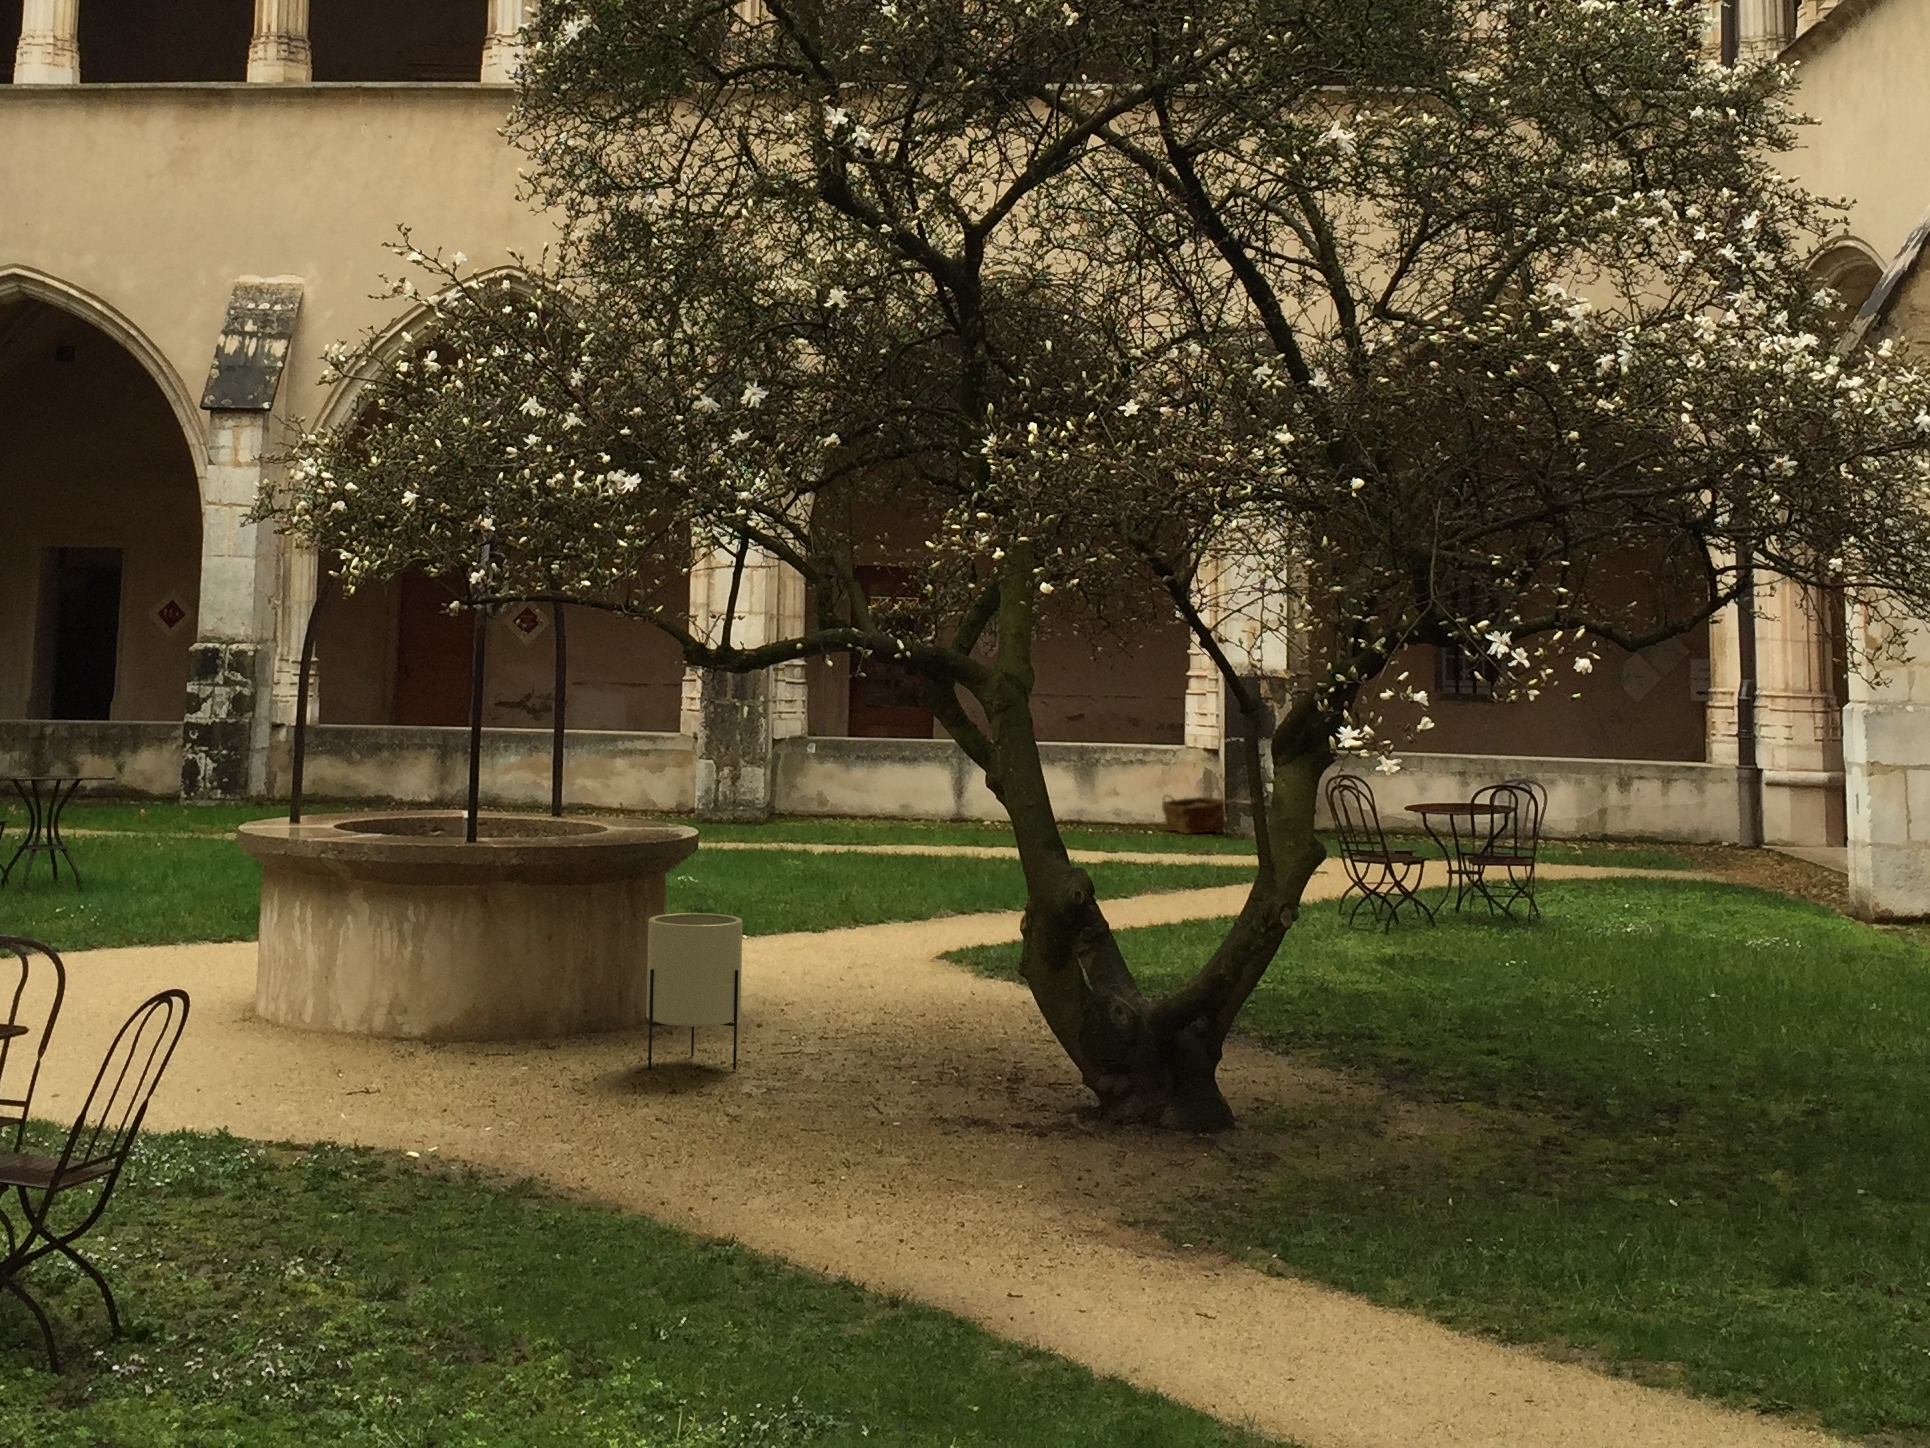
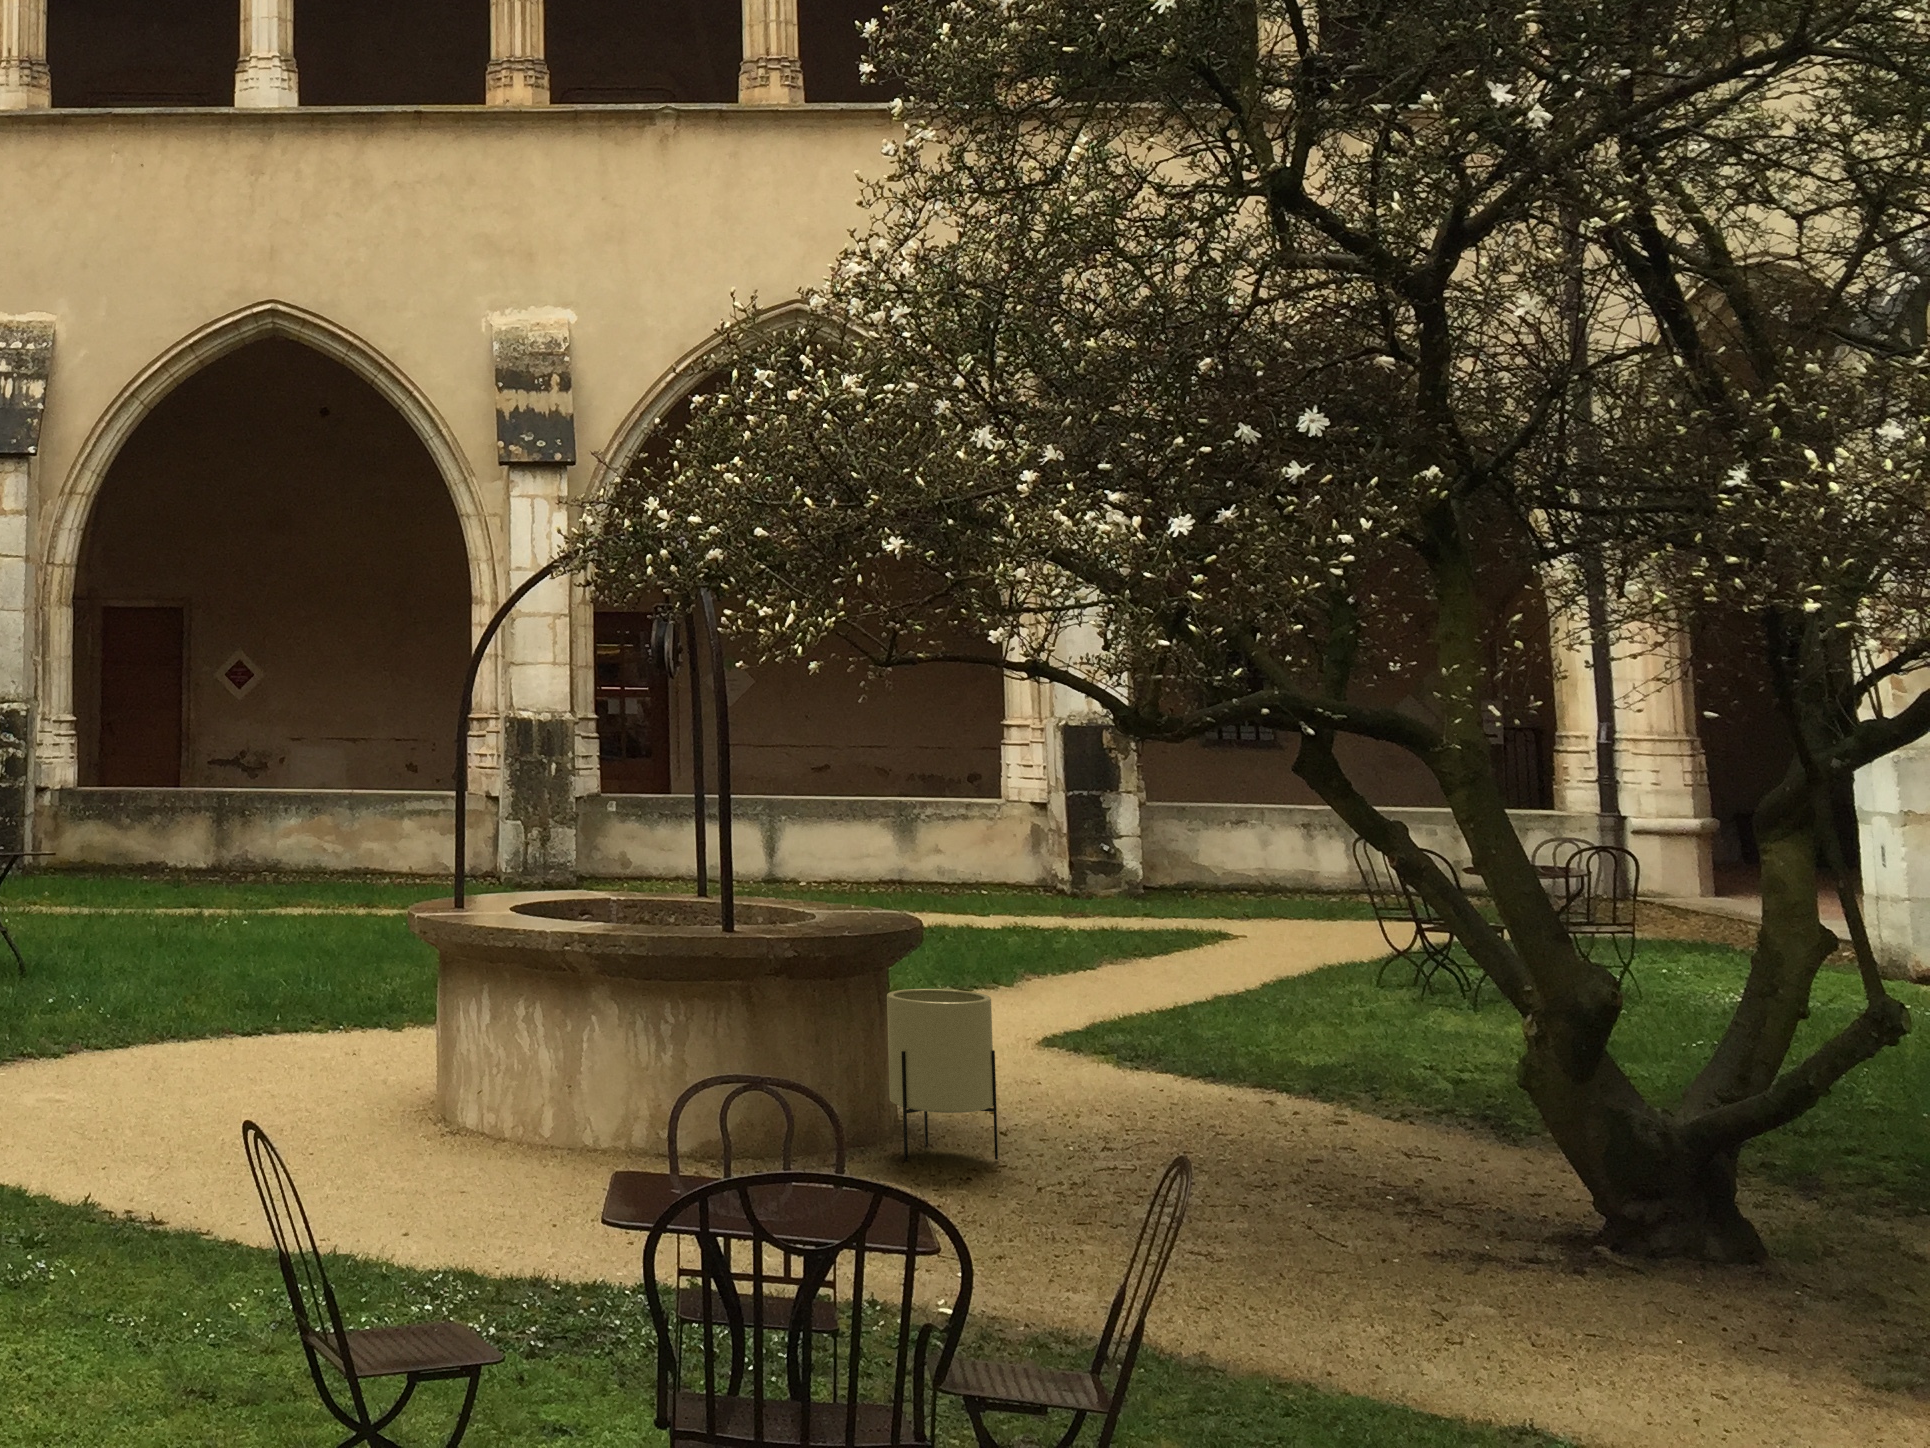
woven basket: present [1162,787,1226,834] -> none [997,840,1066,891]

